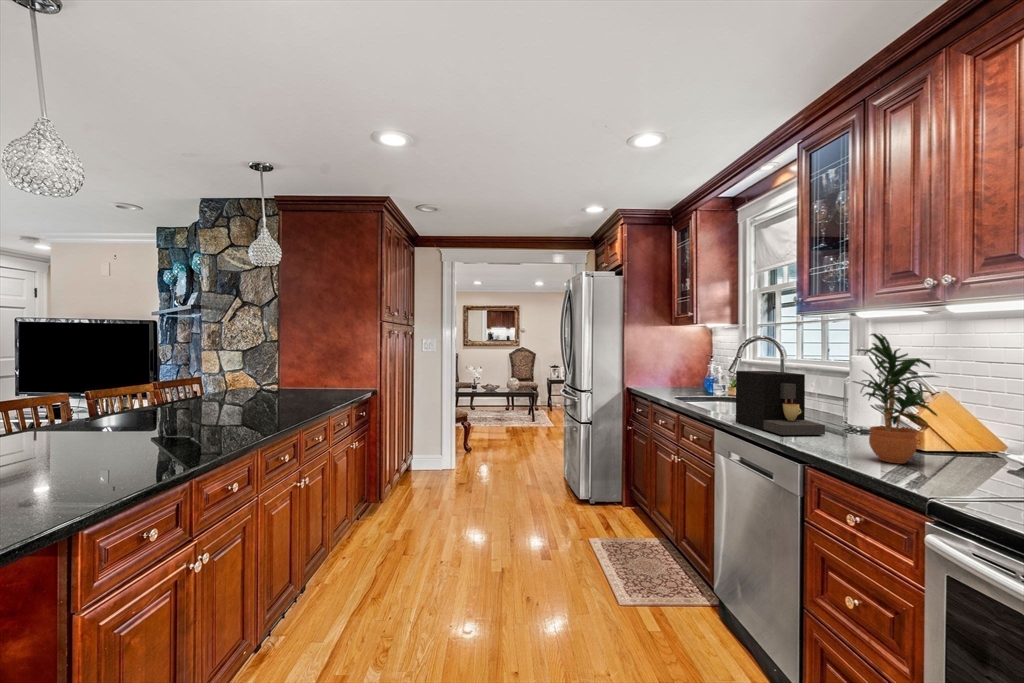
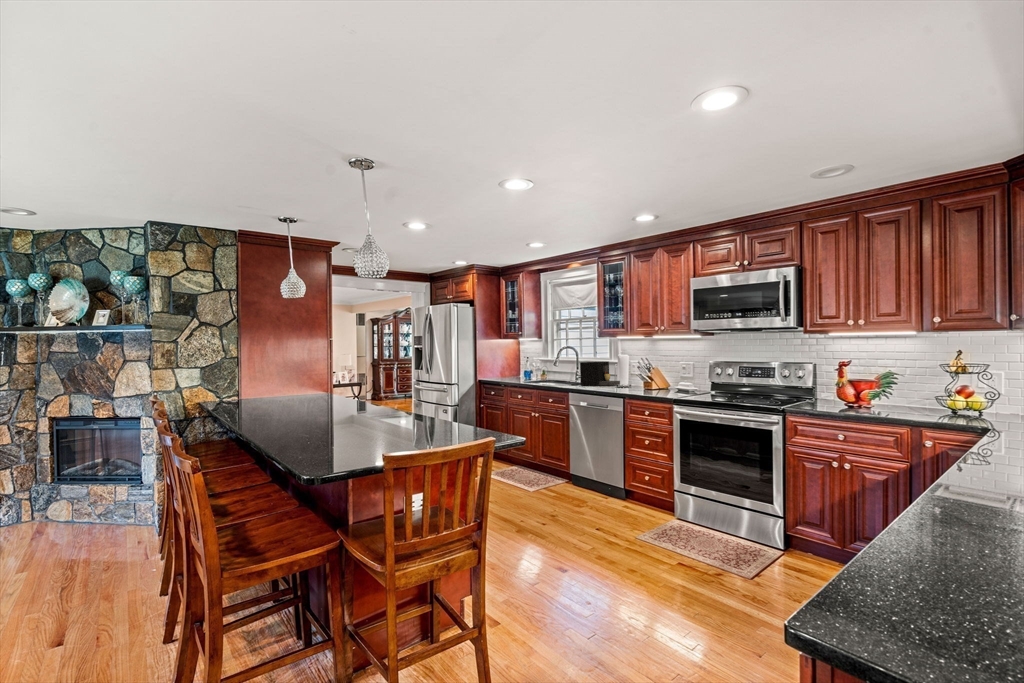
potted plant: present [853,334,937,464] -> none [639,342,664,386]

